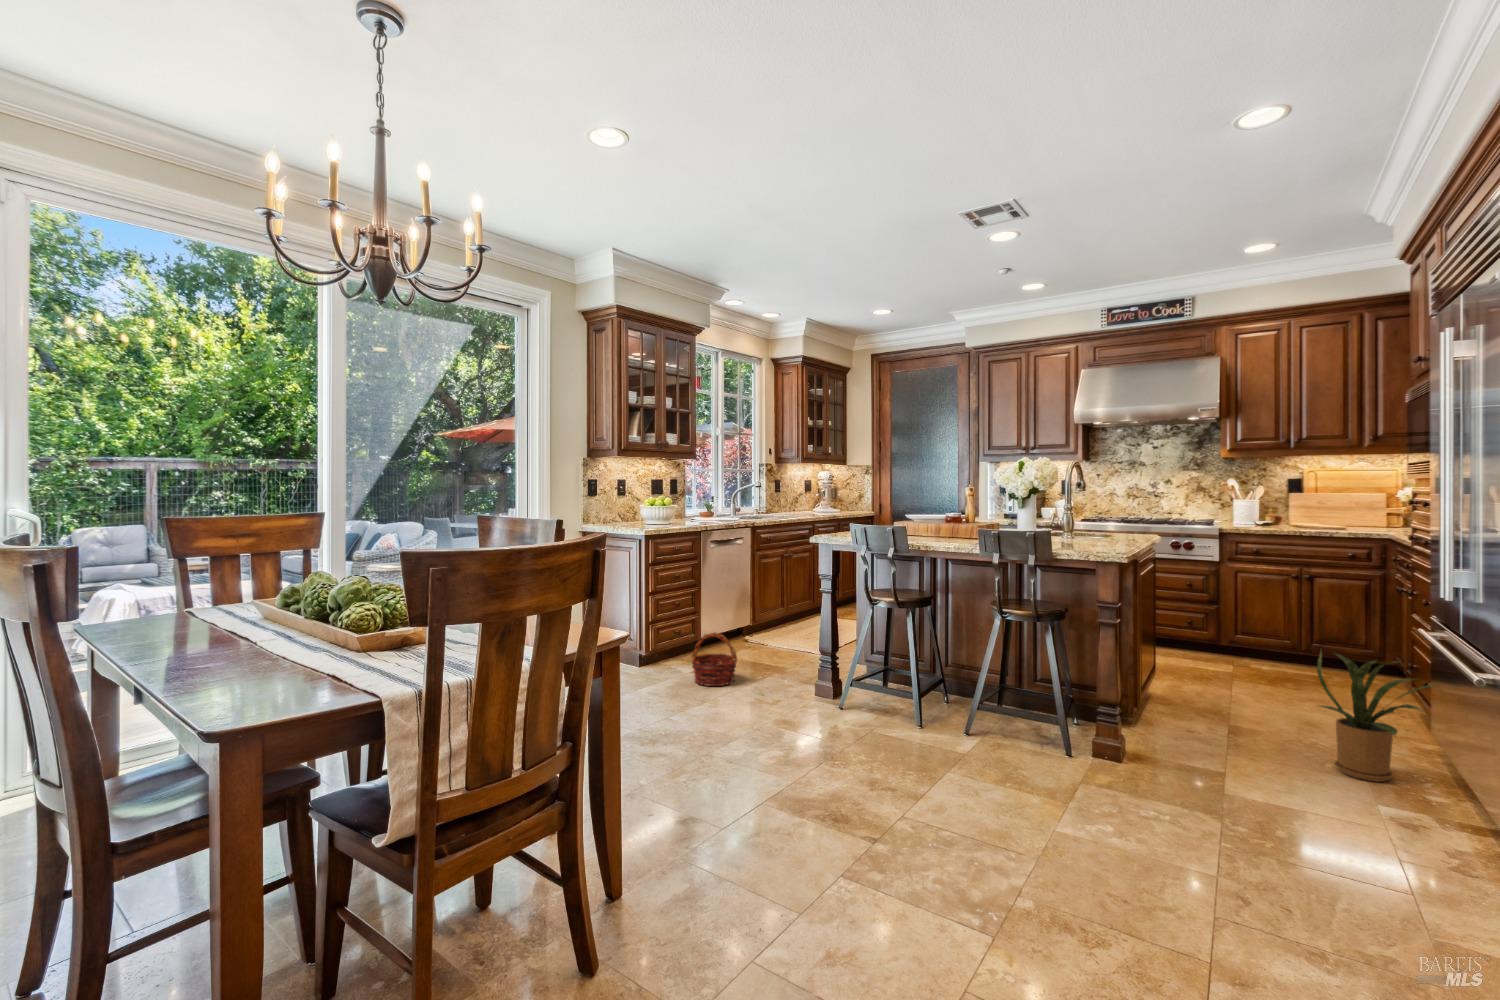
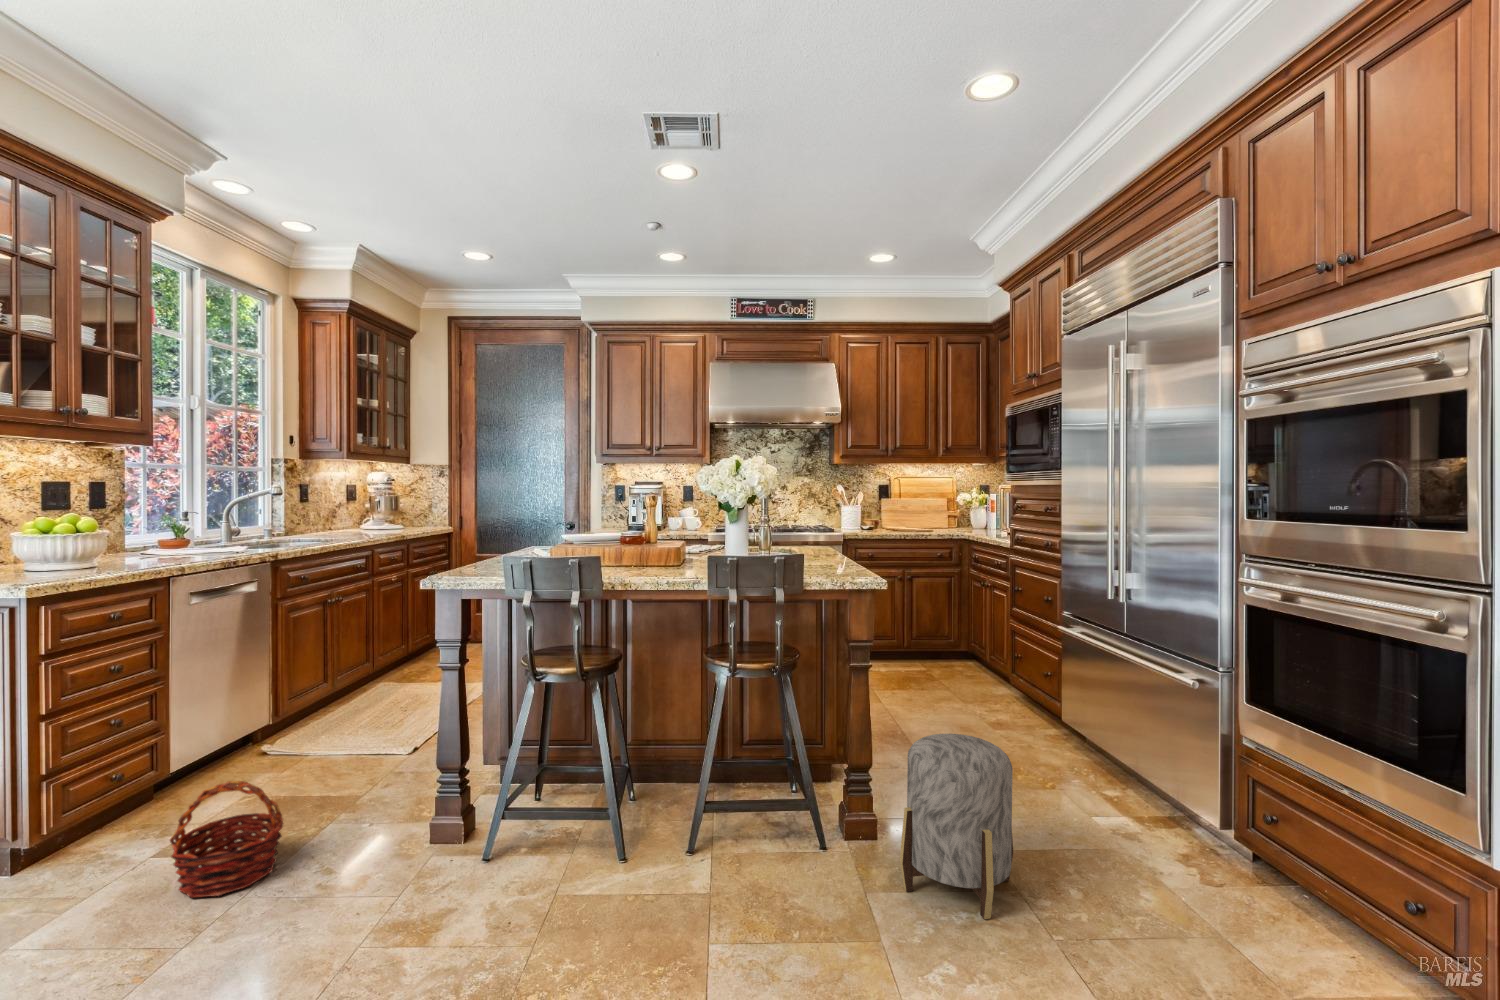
house plant: present [1317,651,1434,782] -> none [1028,662,1150,794]
stool: none [1082,669,1187,801] -> present [900,734,1013,919]

